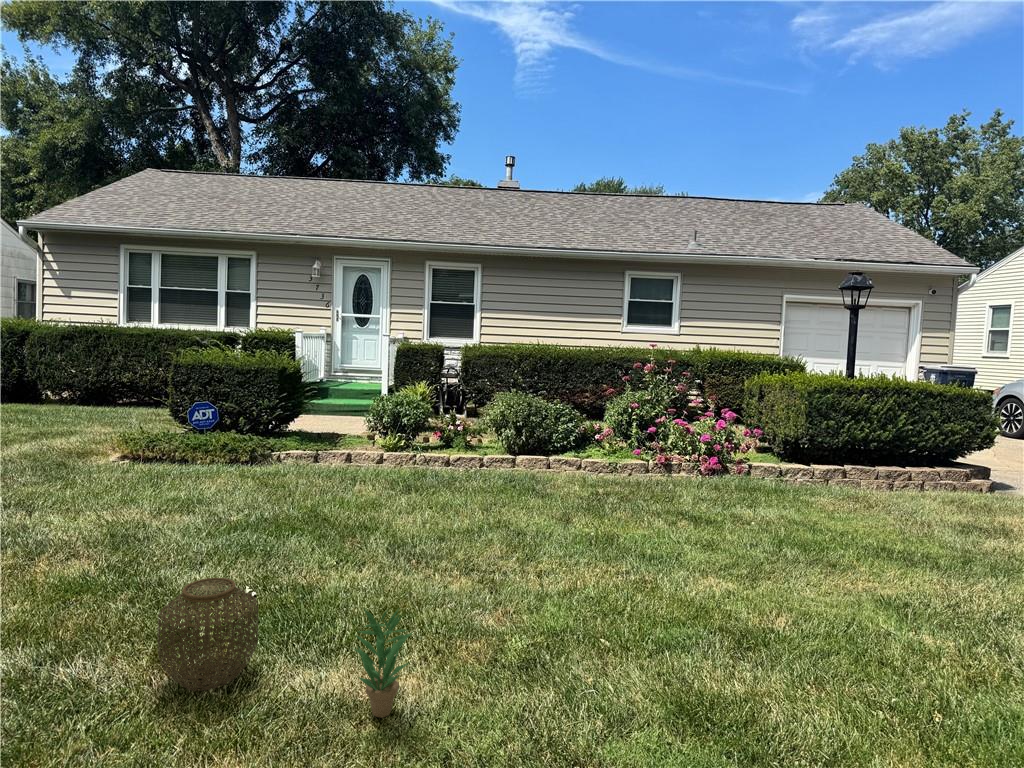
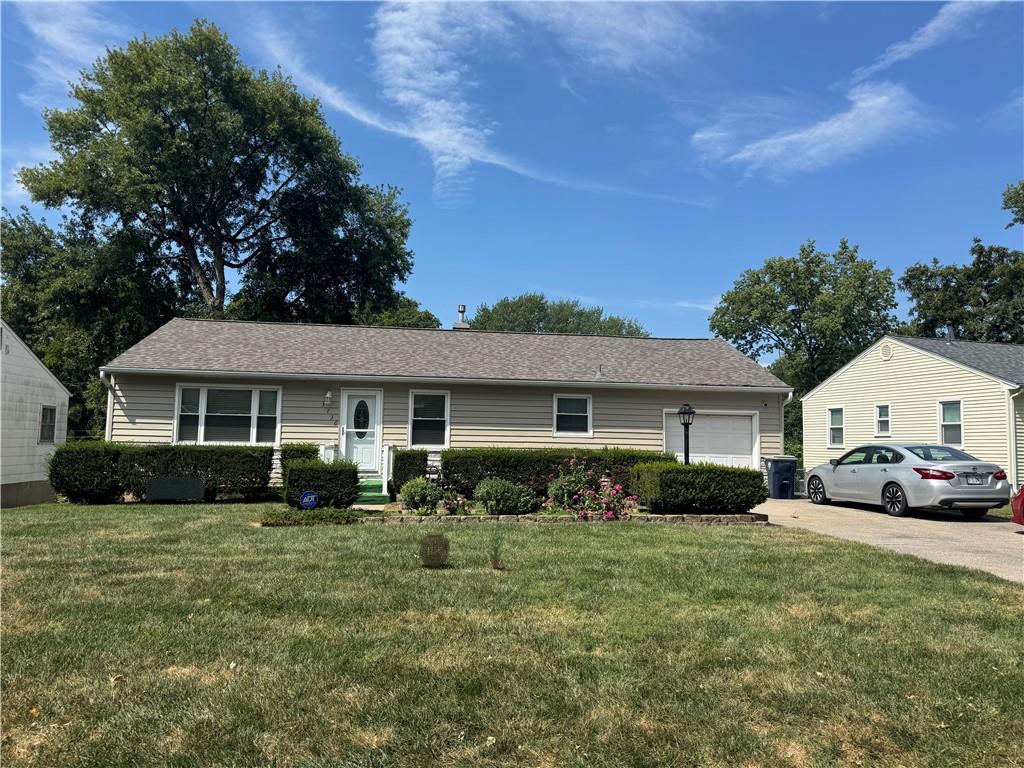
bench: none [32,369,123,407] -> present [146,477,204,503]

